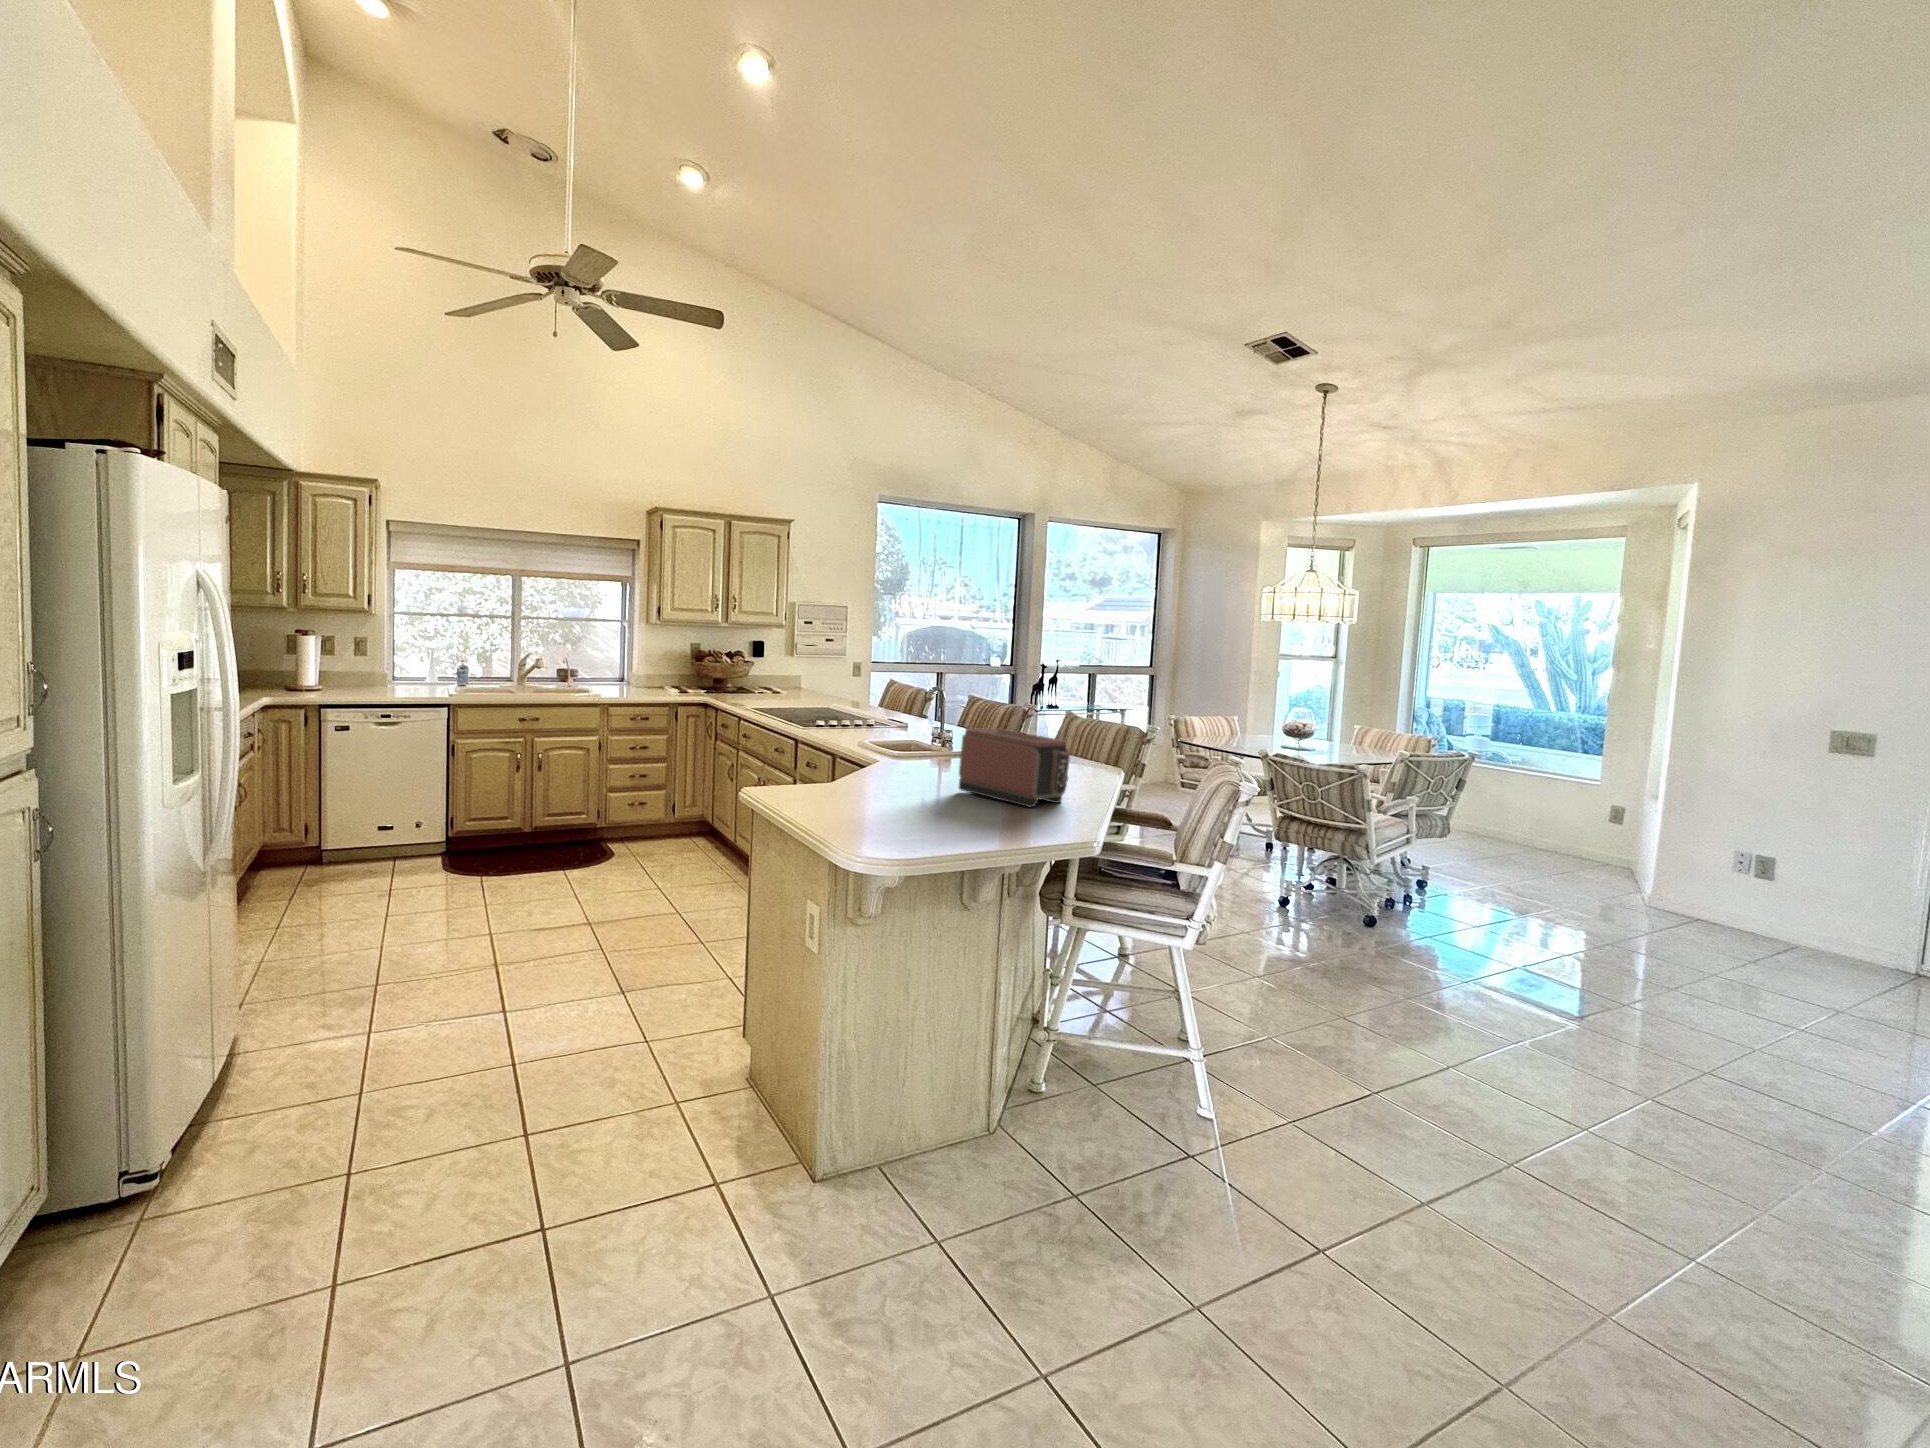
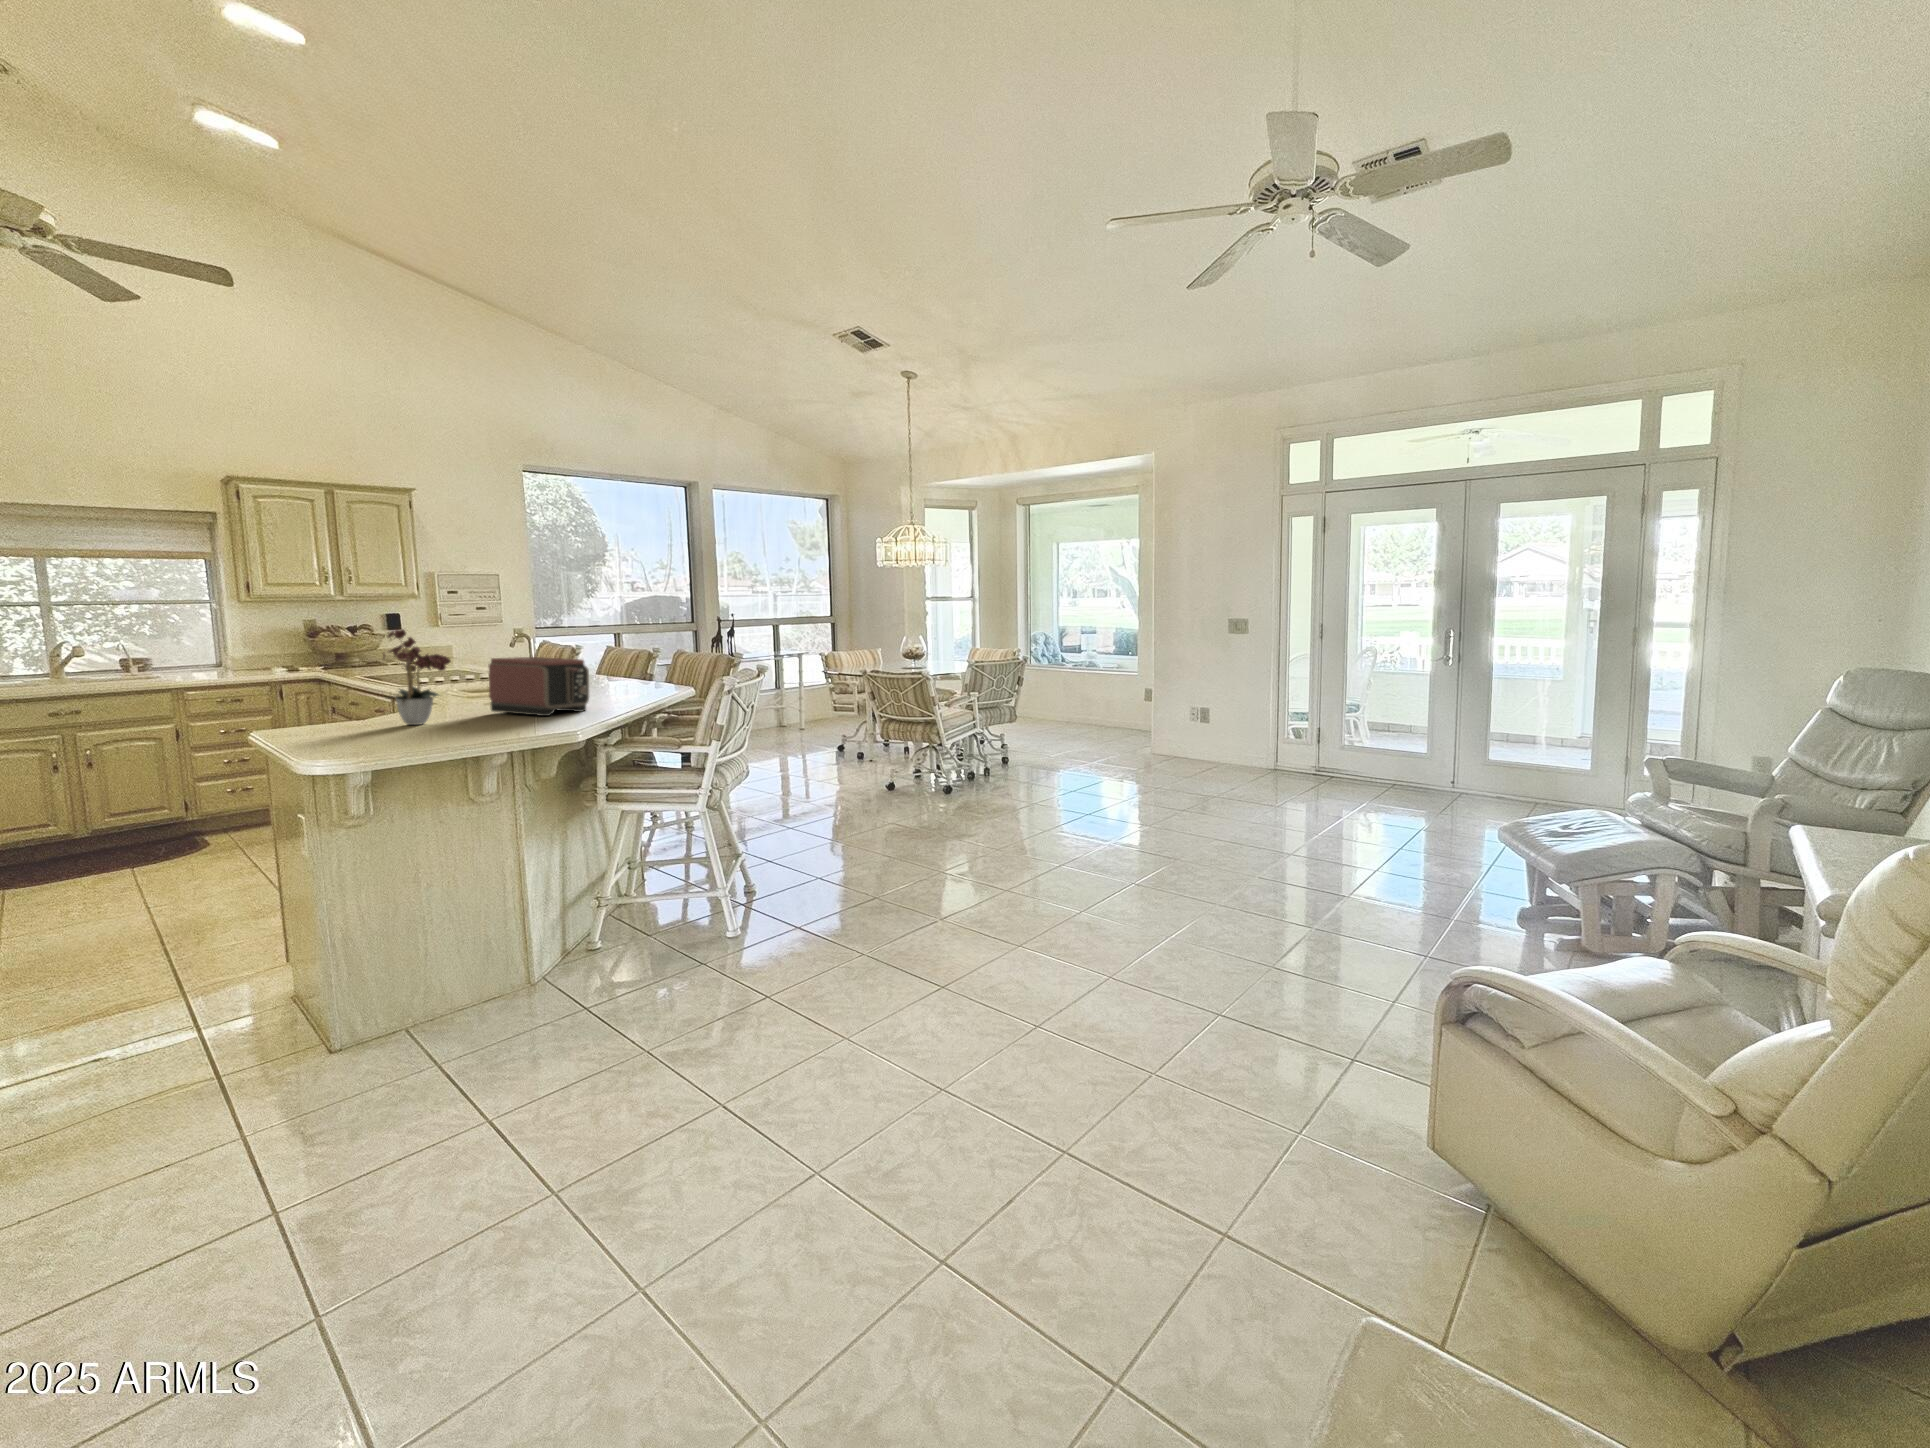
flower arrangement: none [881,689,945,803] -> present [383,629,451,725]

